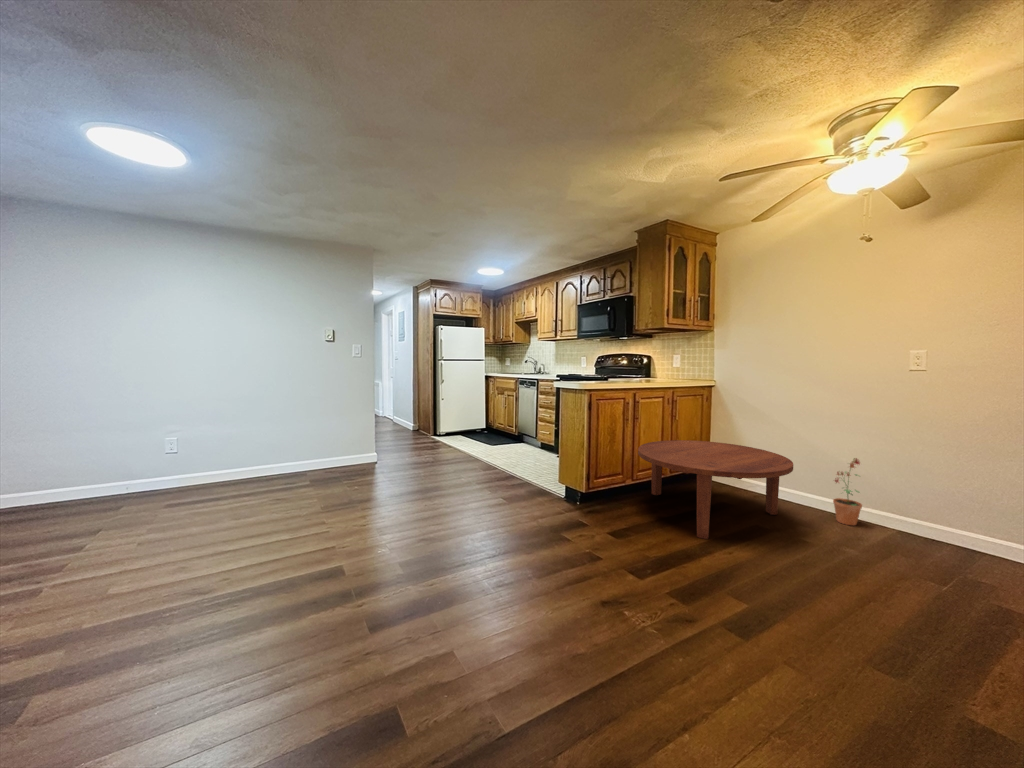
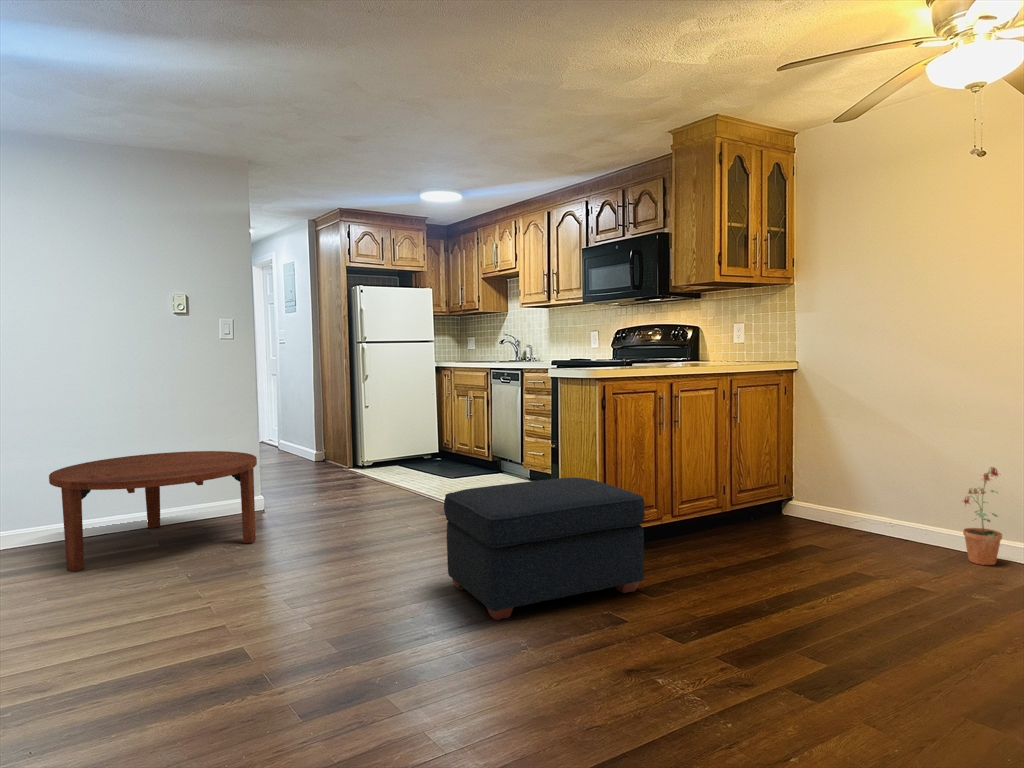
coffee table: present [638,440,793,539] -> present [49,451,257,572]
ottoman: none [482,455,615,553] -> present [444,478,645,620]

